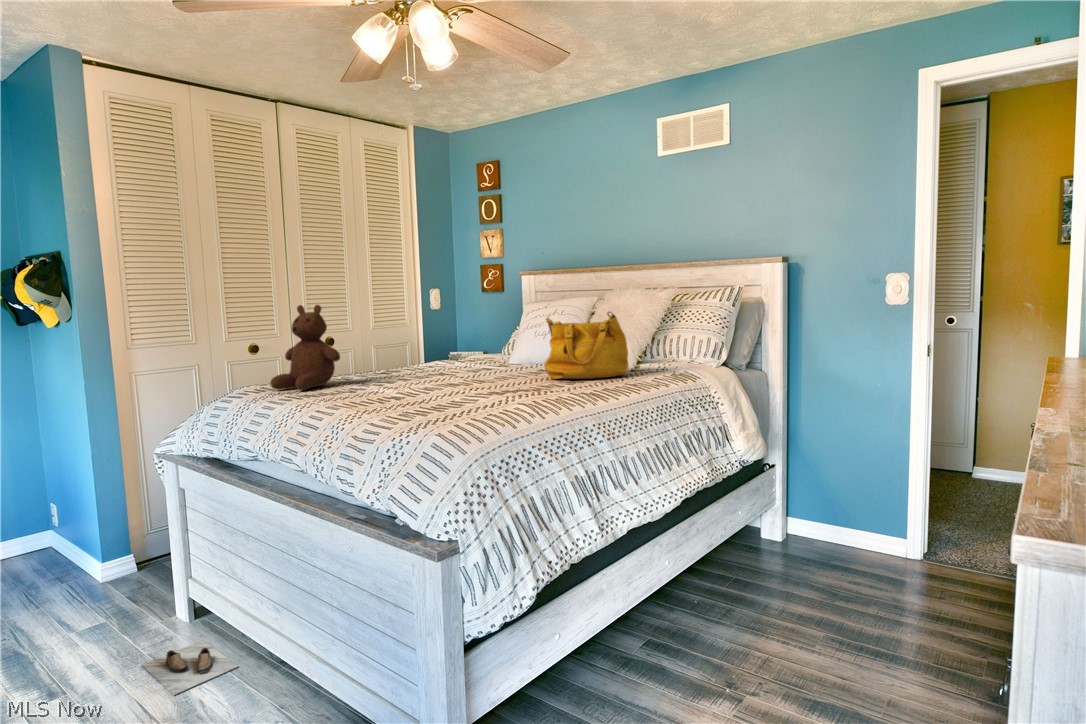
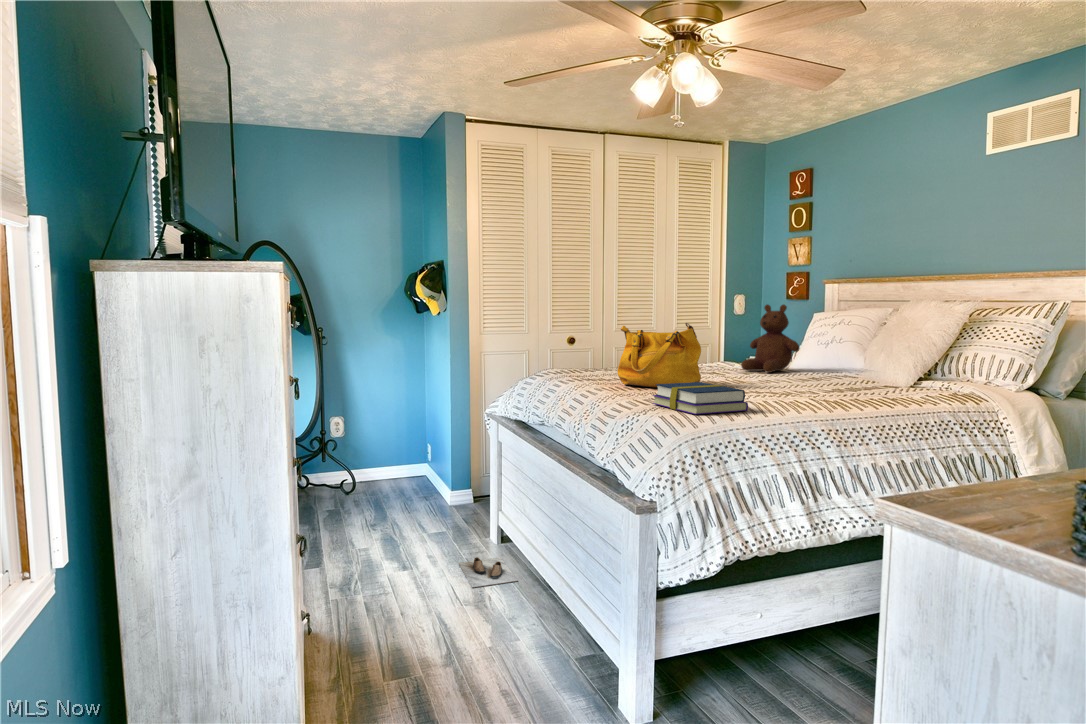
teddy bear: present [271,304,340,390] -> present [741,305,800,373]
handbag: present [545,312,628,379] -> present [618,323,701,387]
book: none [416,389,527,428] -> present [653,382,748,415]

